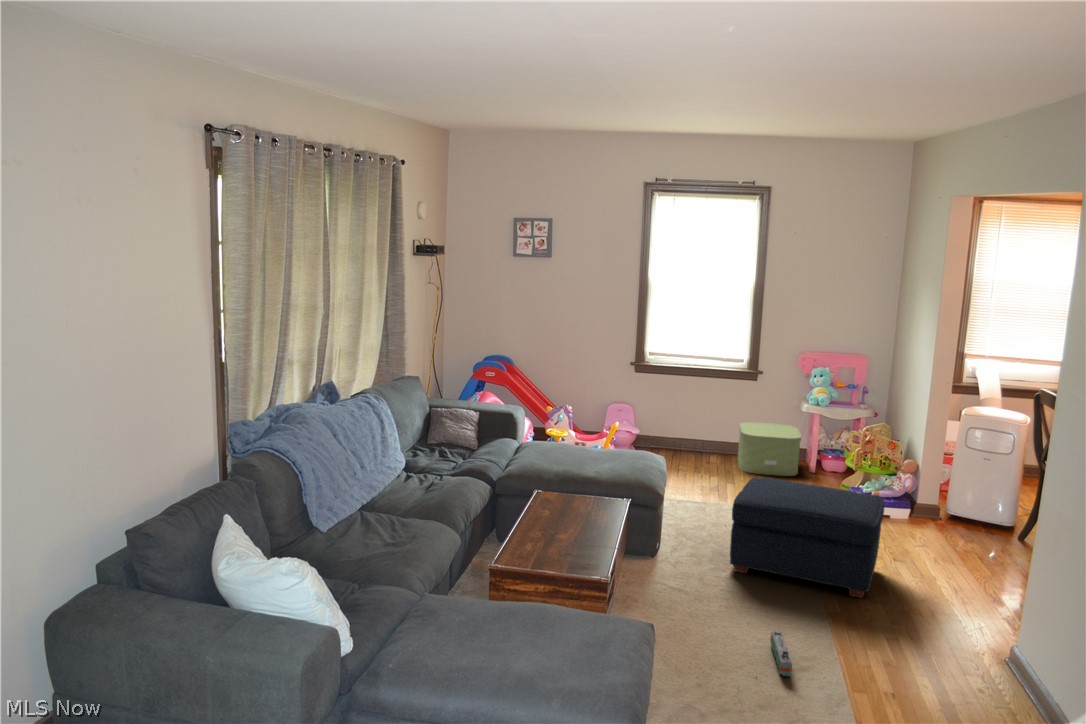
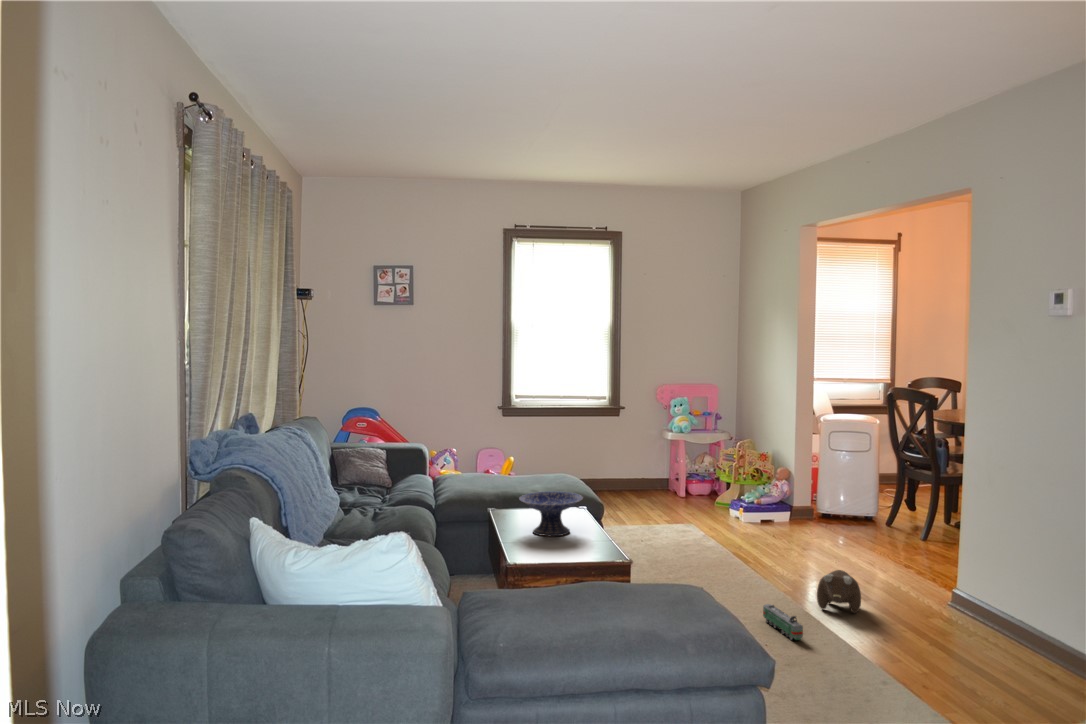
storage box: present [738,422,801,476] -> none [610,456,673,503]
ottoman: present [730,477,884,598] -> none [674,483,814,578]
decorative bowl: none [538,485,600,533] -> present [519,491,583,536]
plush toy: none [842,604,891,654] -> present [817,570,861,613]

